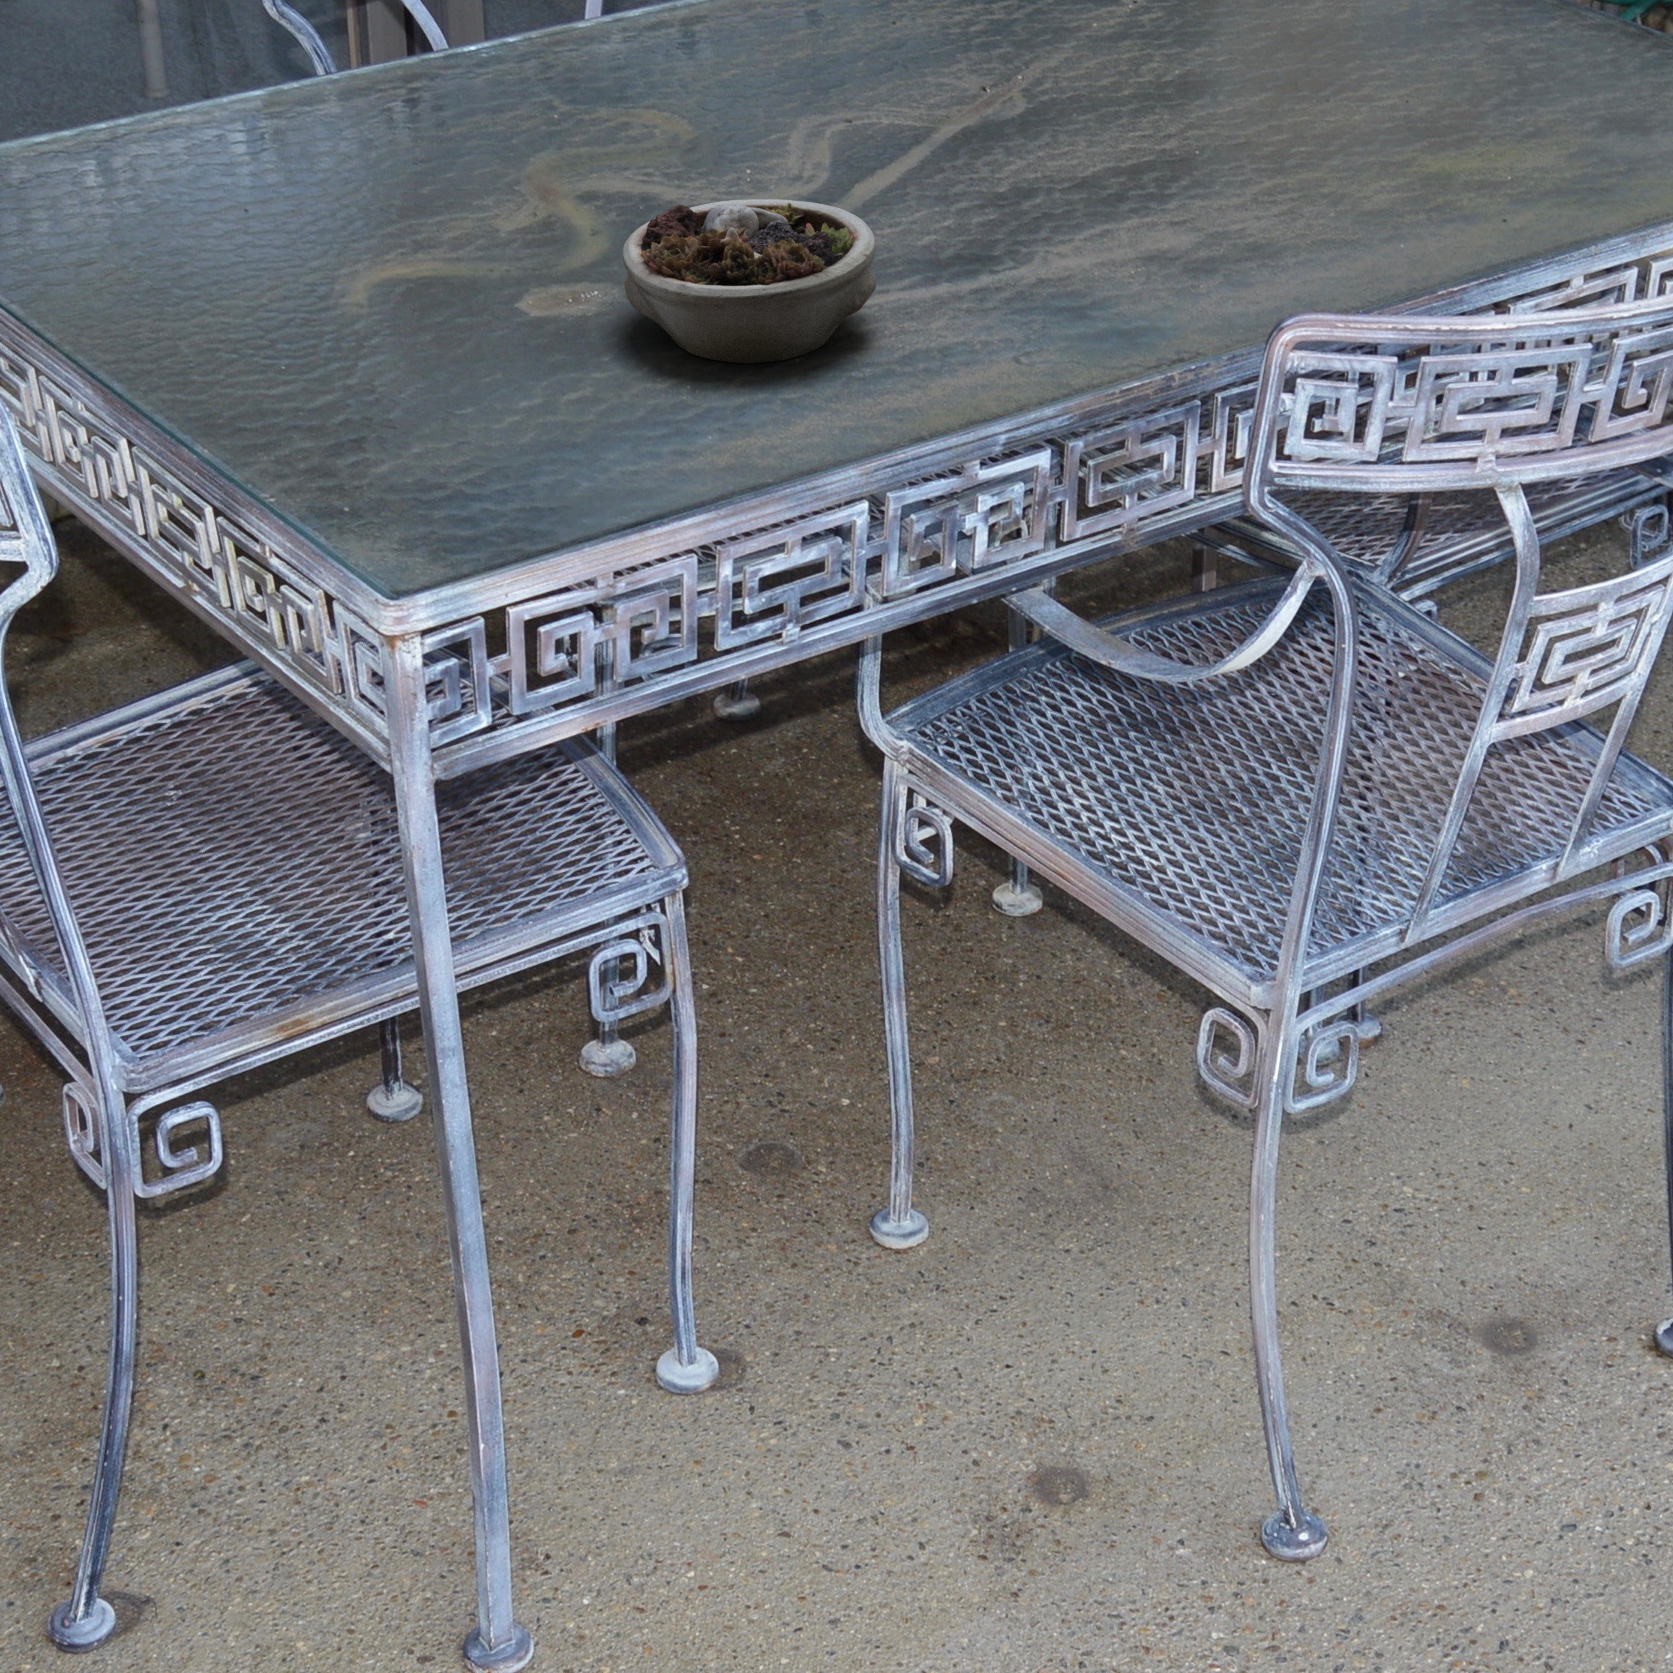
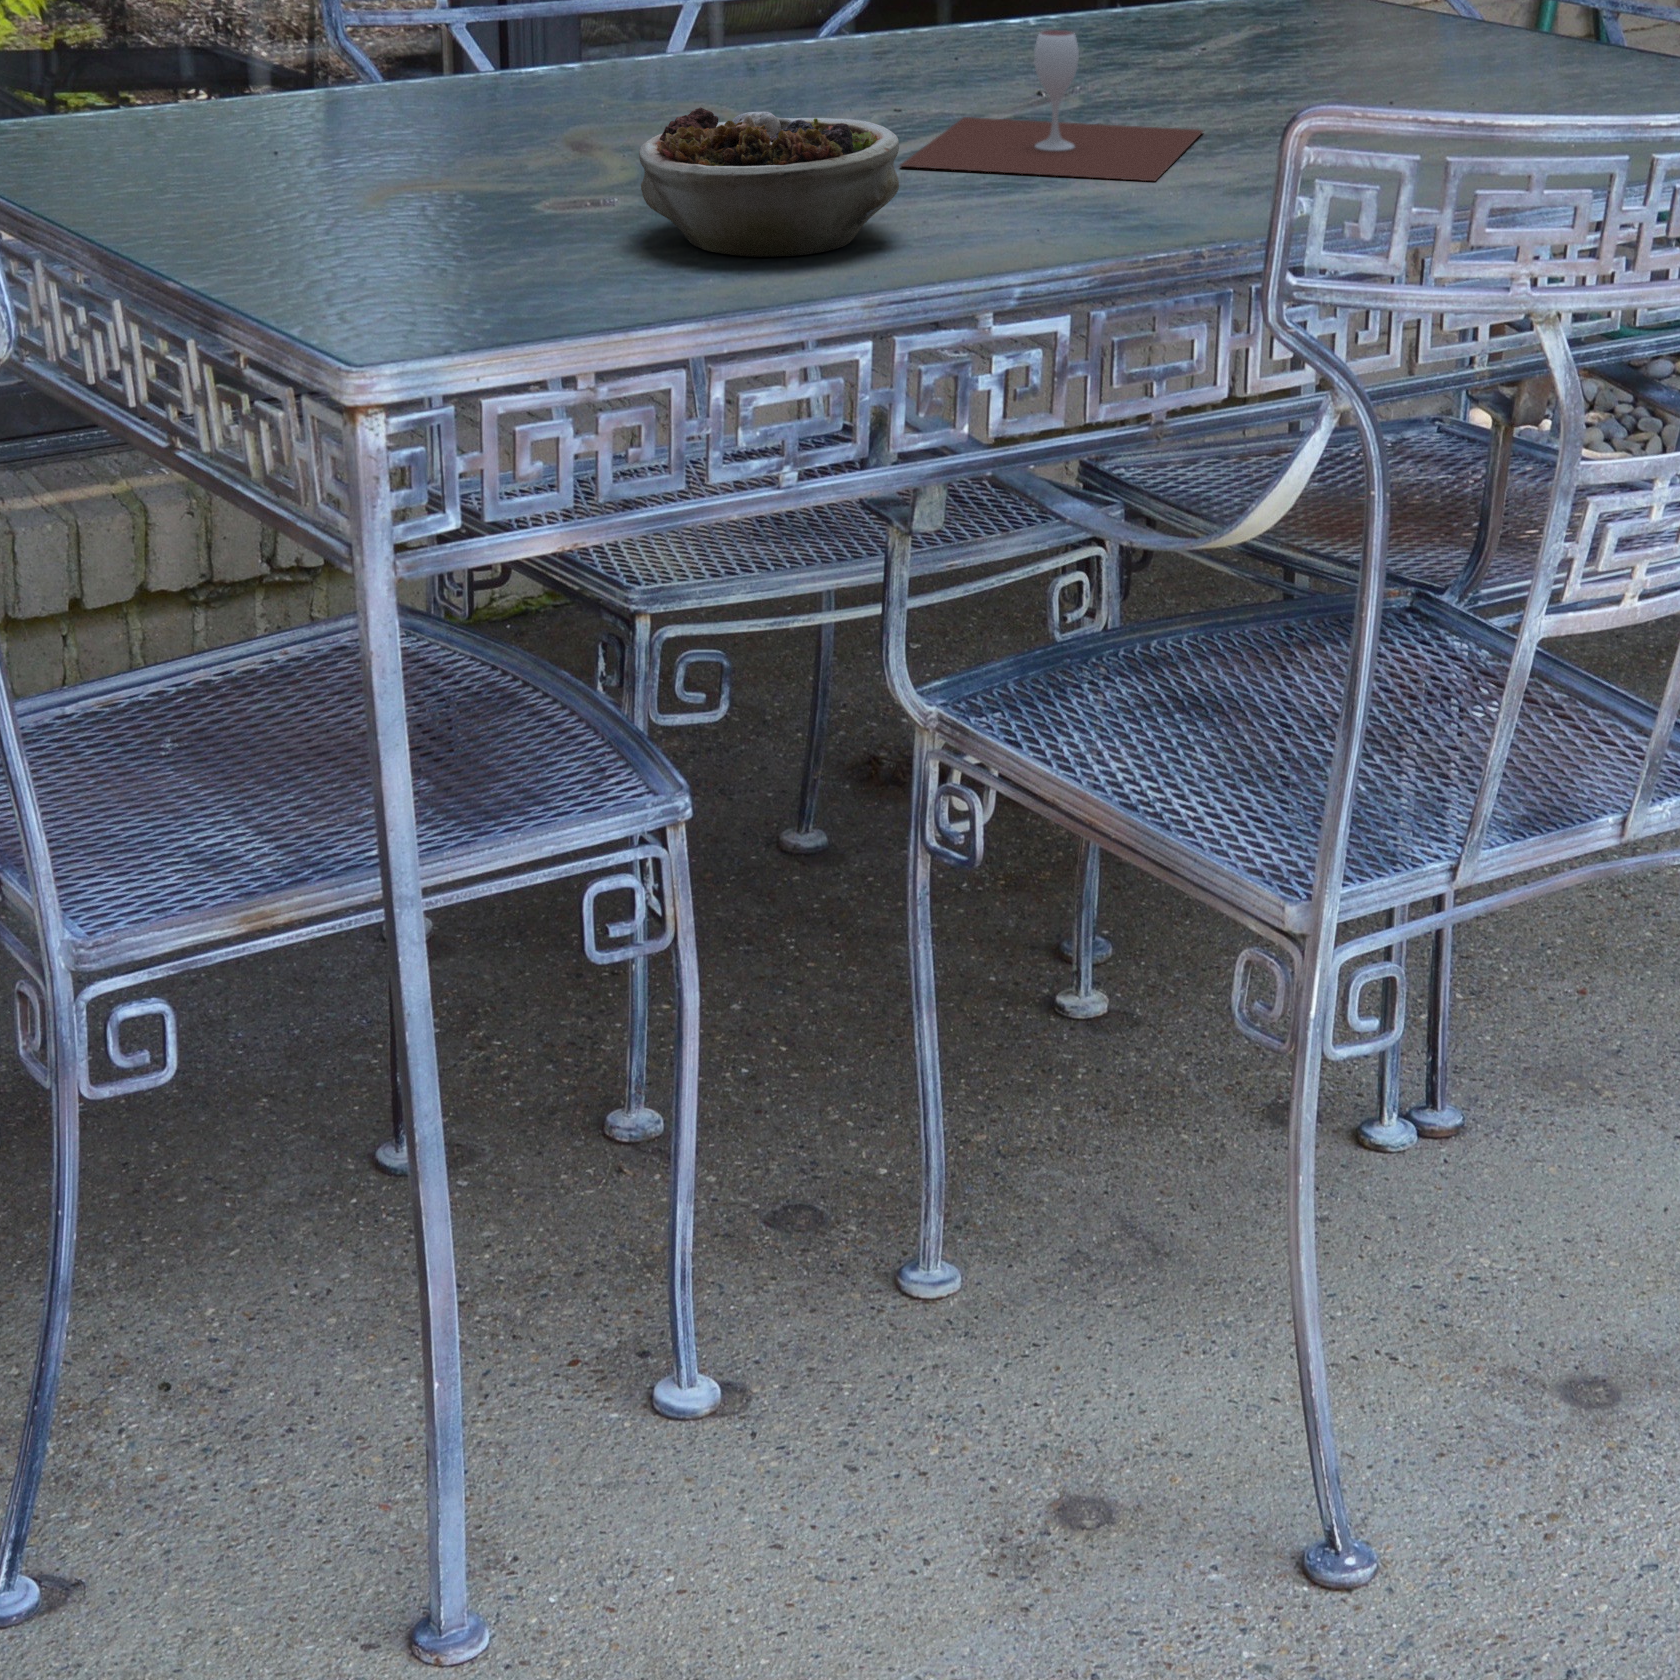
wine glass: none [858,61,1148,229] -> present [900,30,1203,181]

